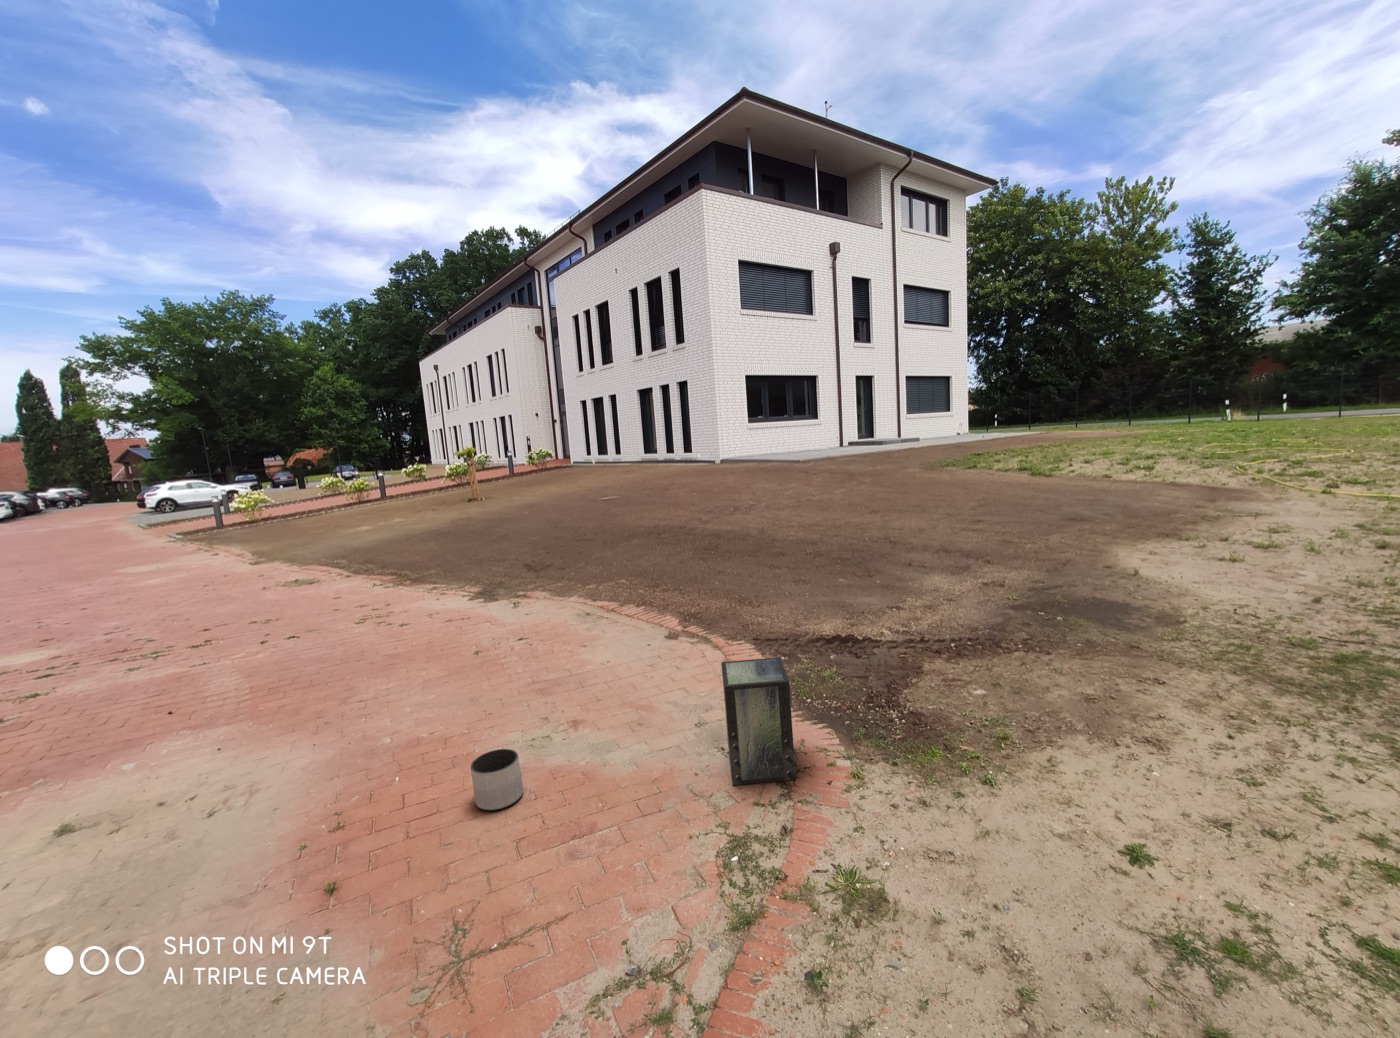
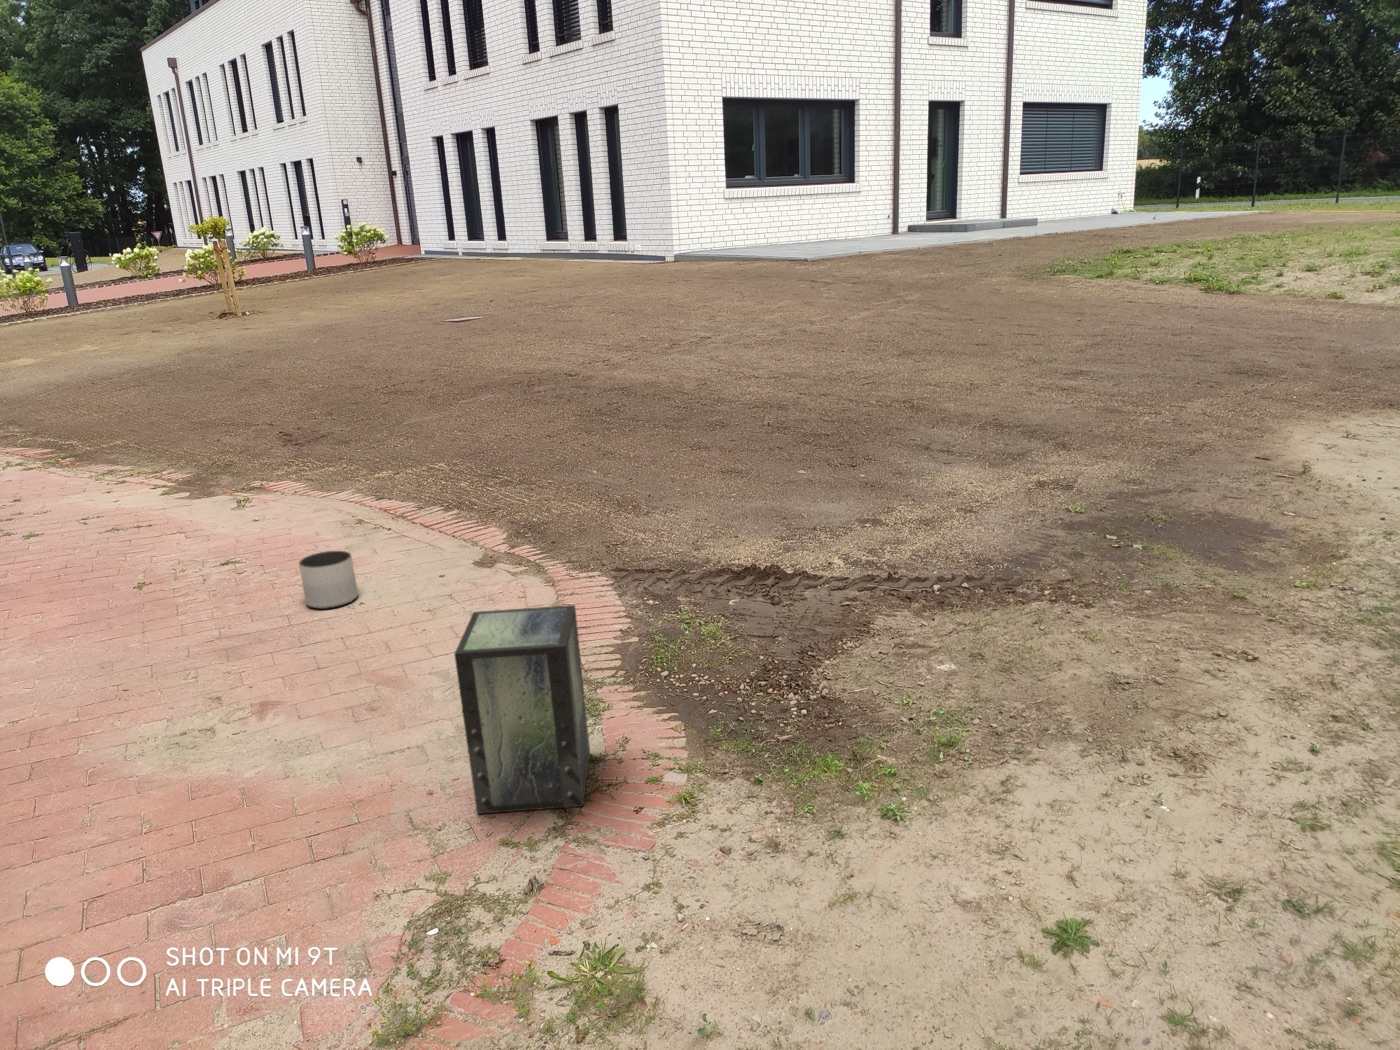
planter: present [471,749,523,810] -> present [299,551,358,609]

